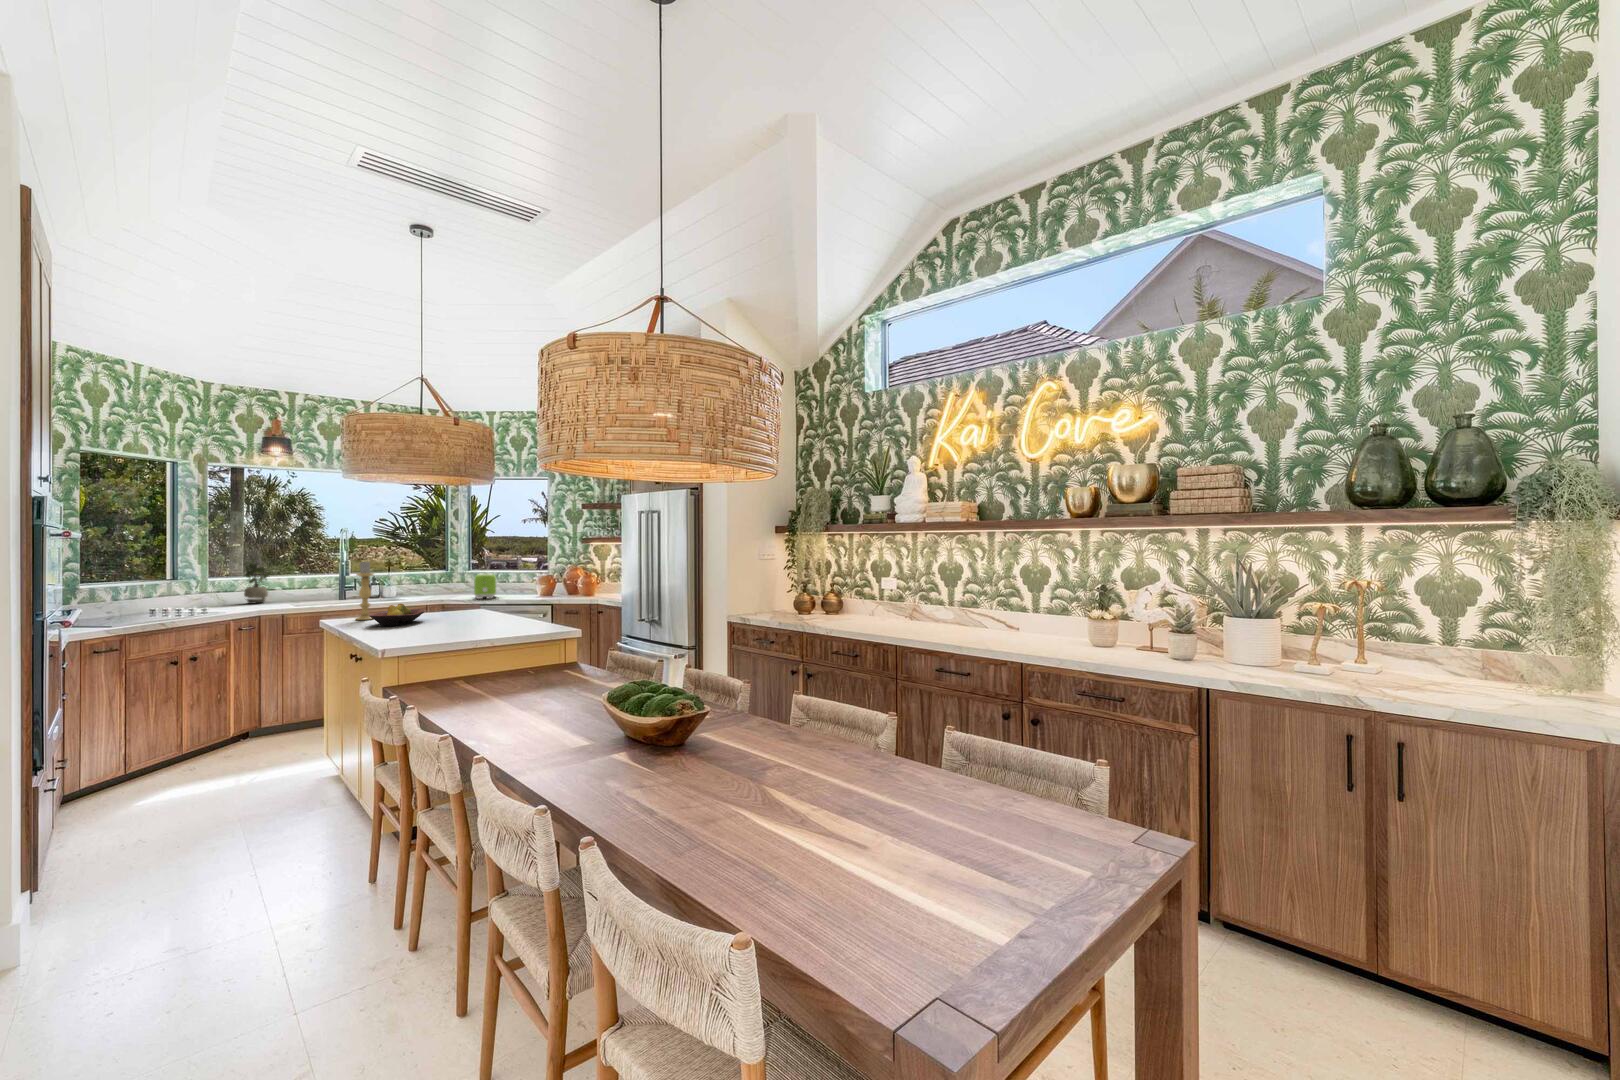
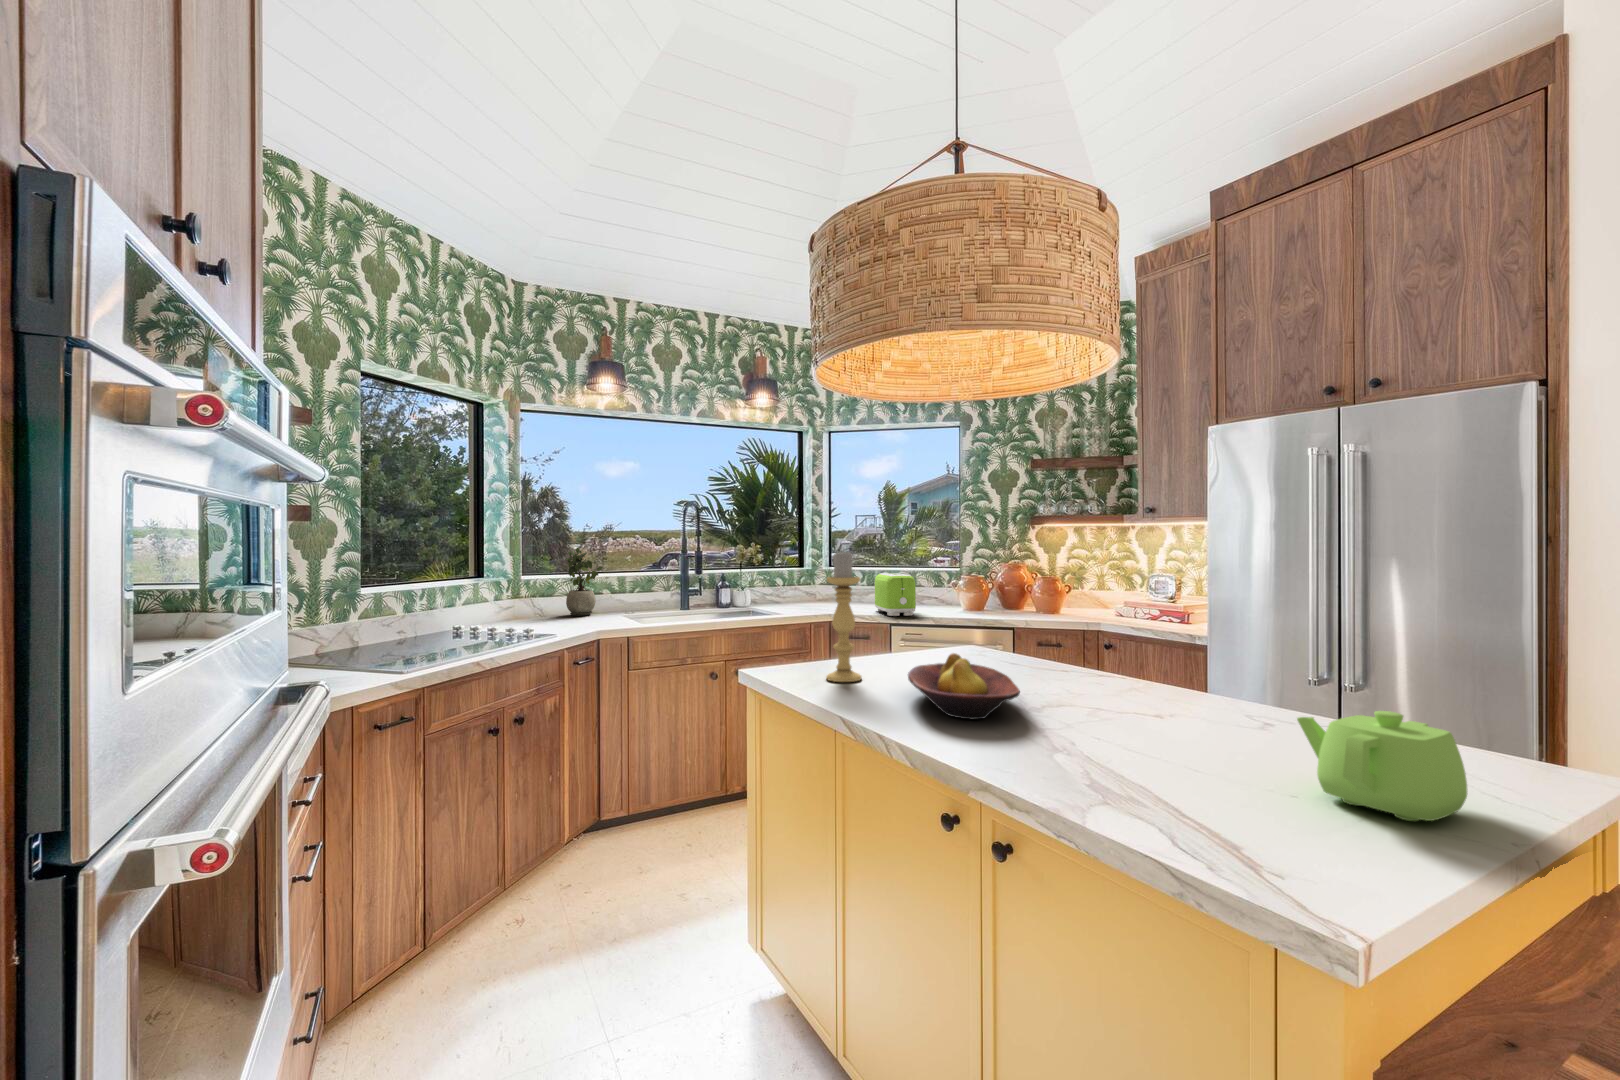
teapot: none [444,607,488,635] -> present [1297,711,1468,821]

